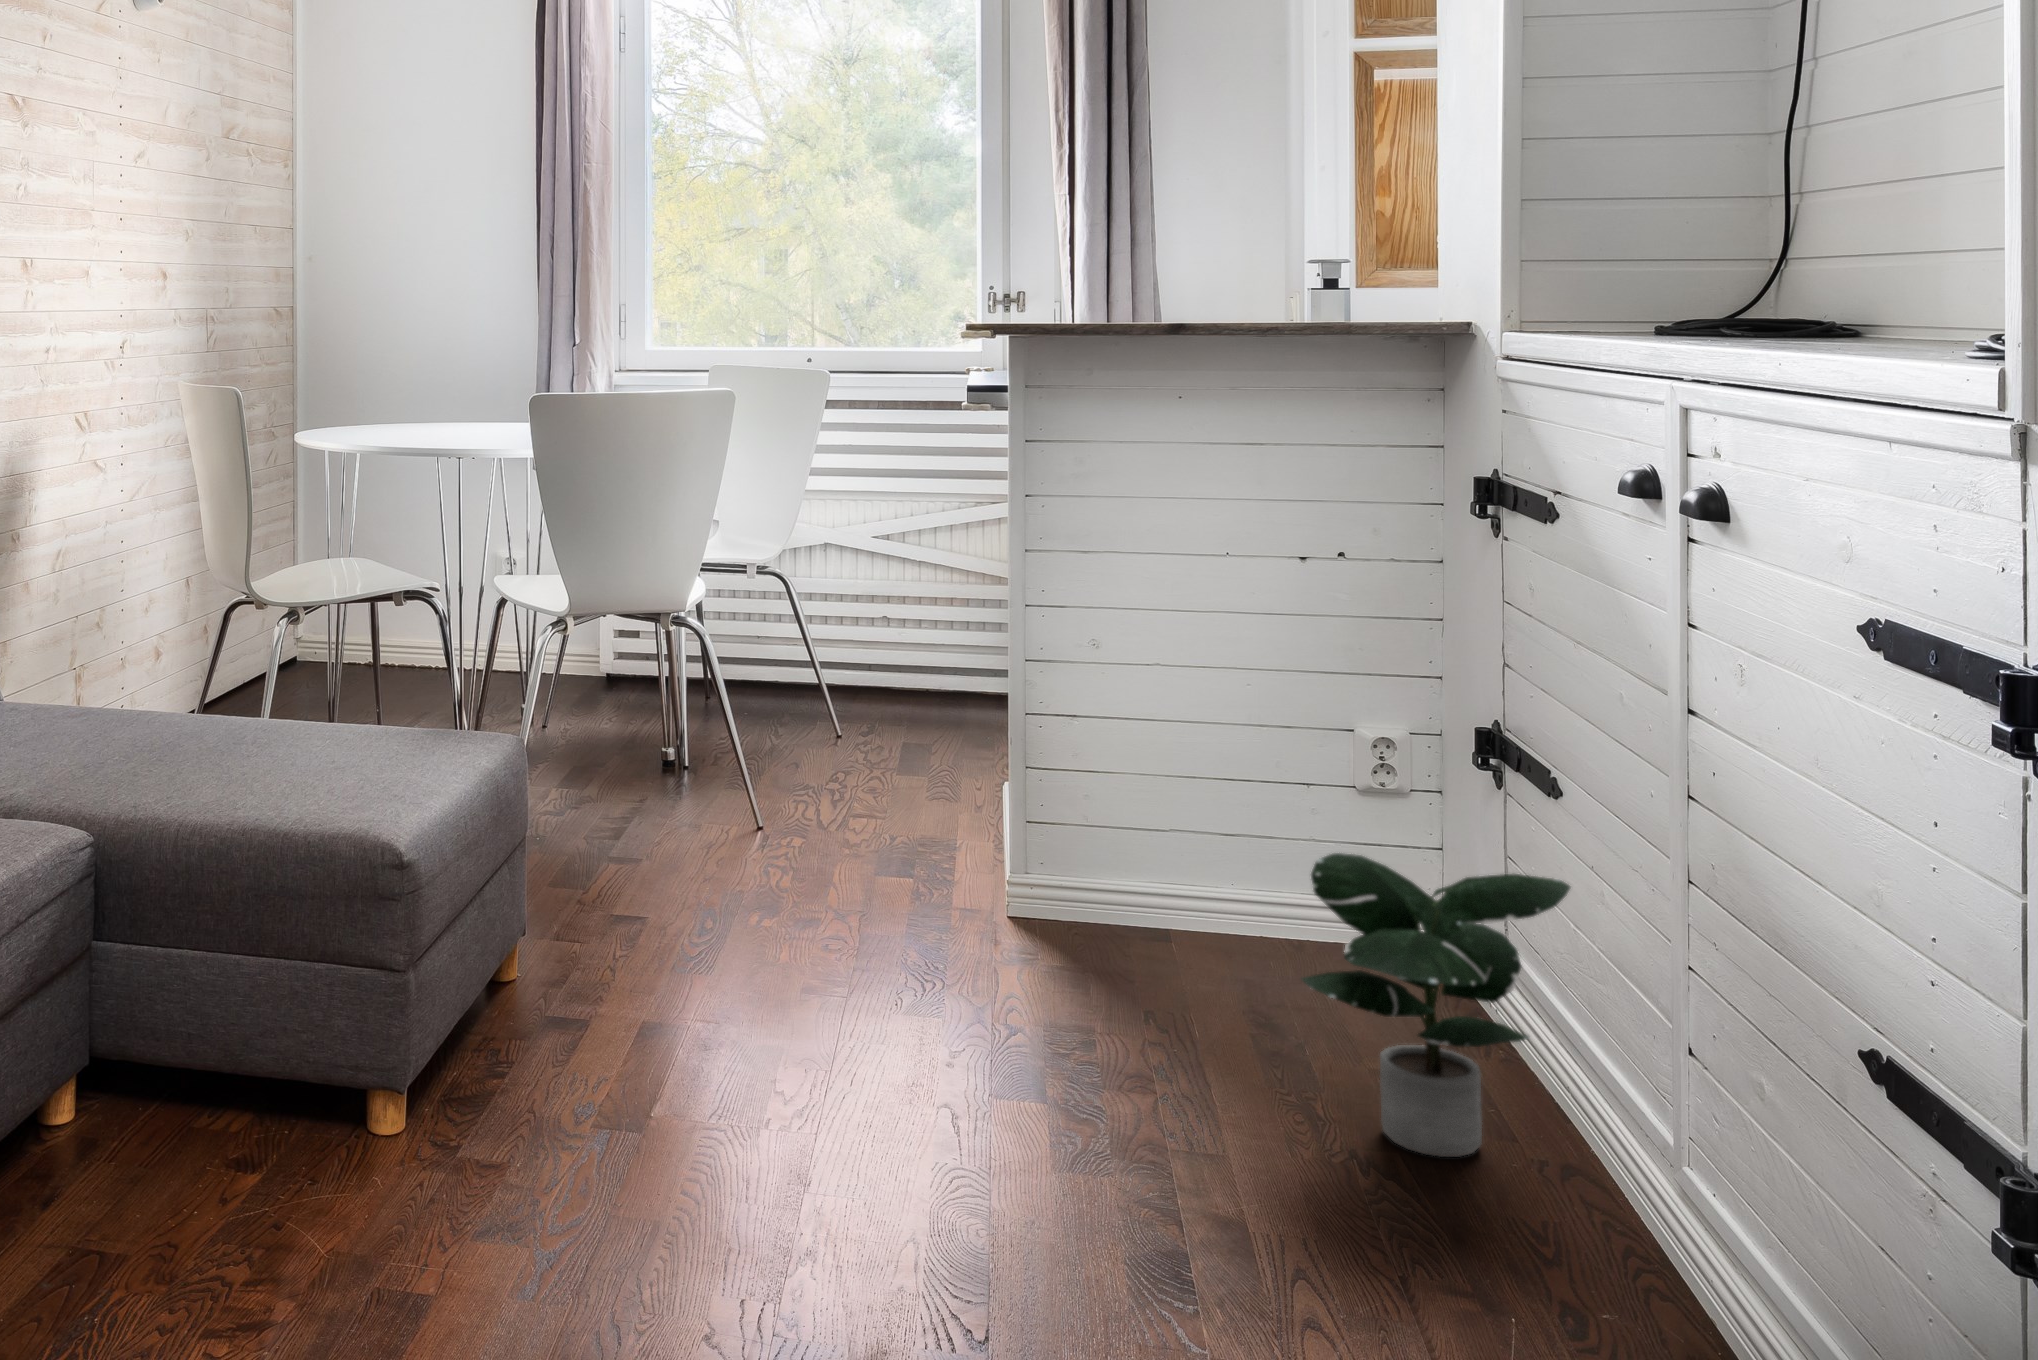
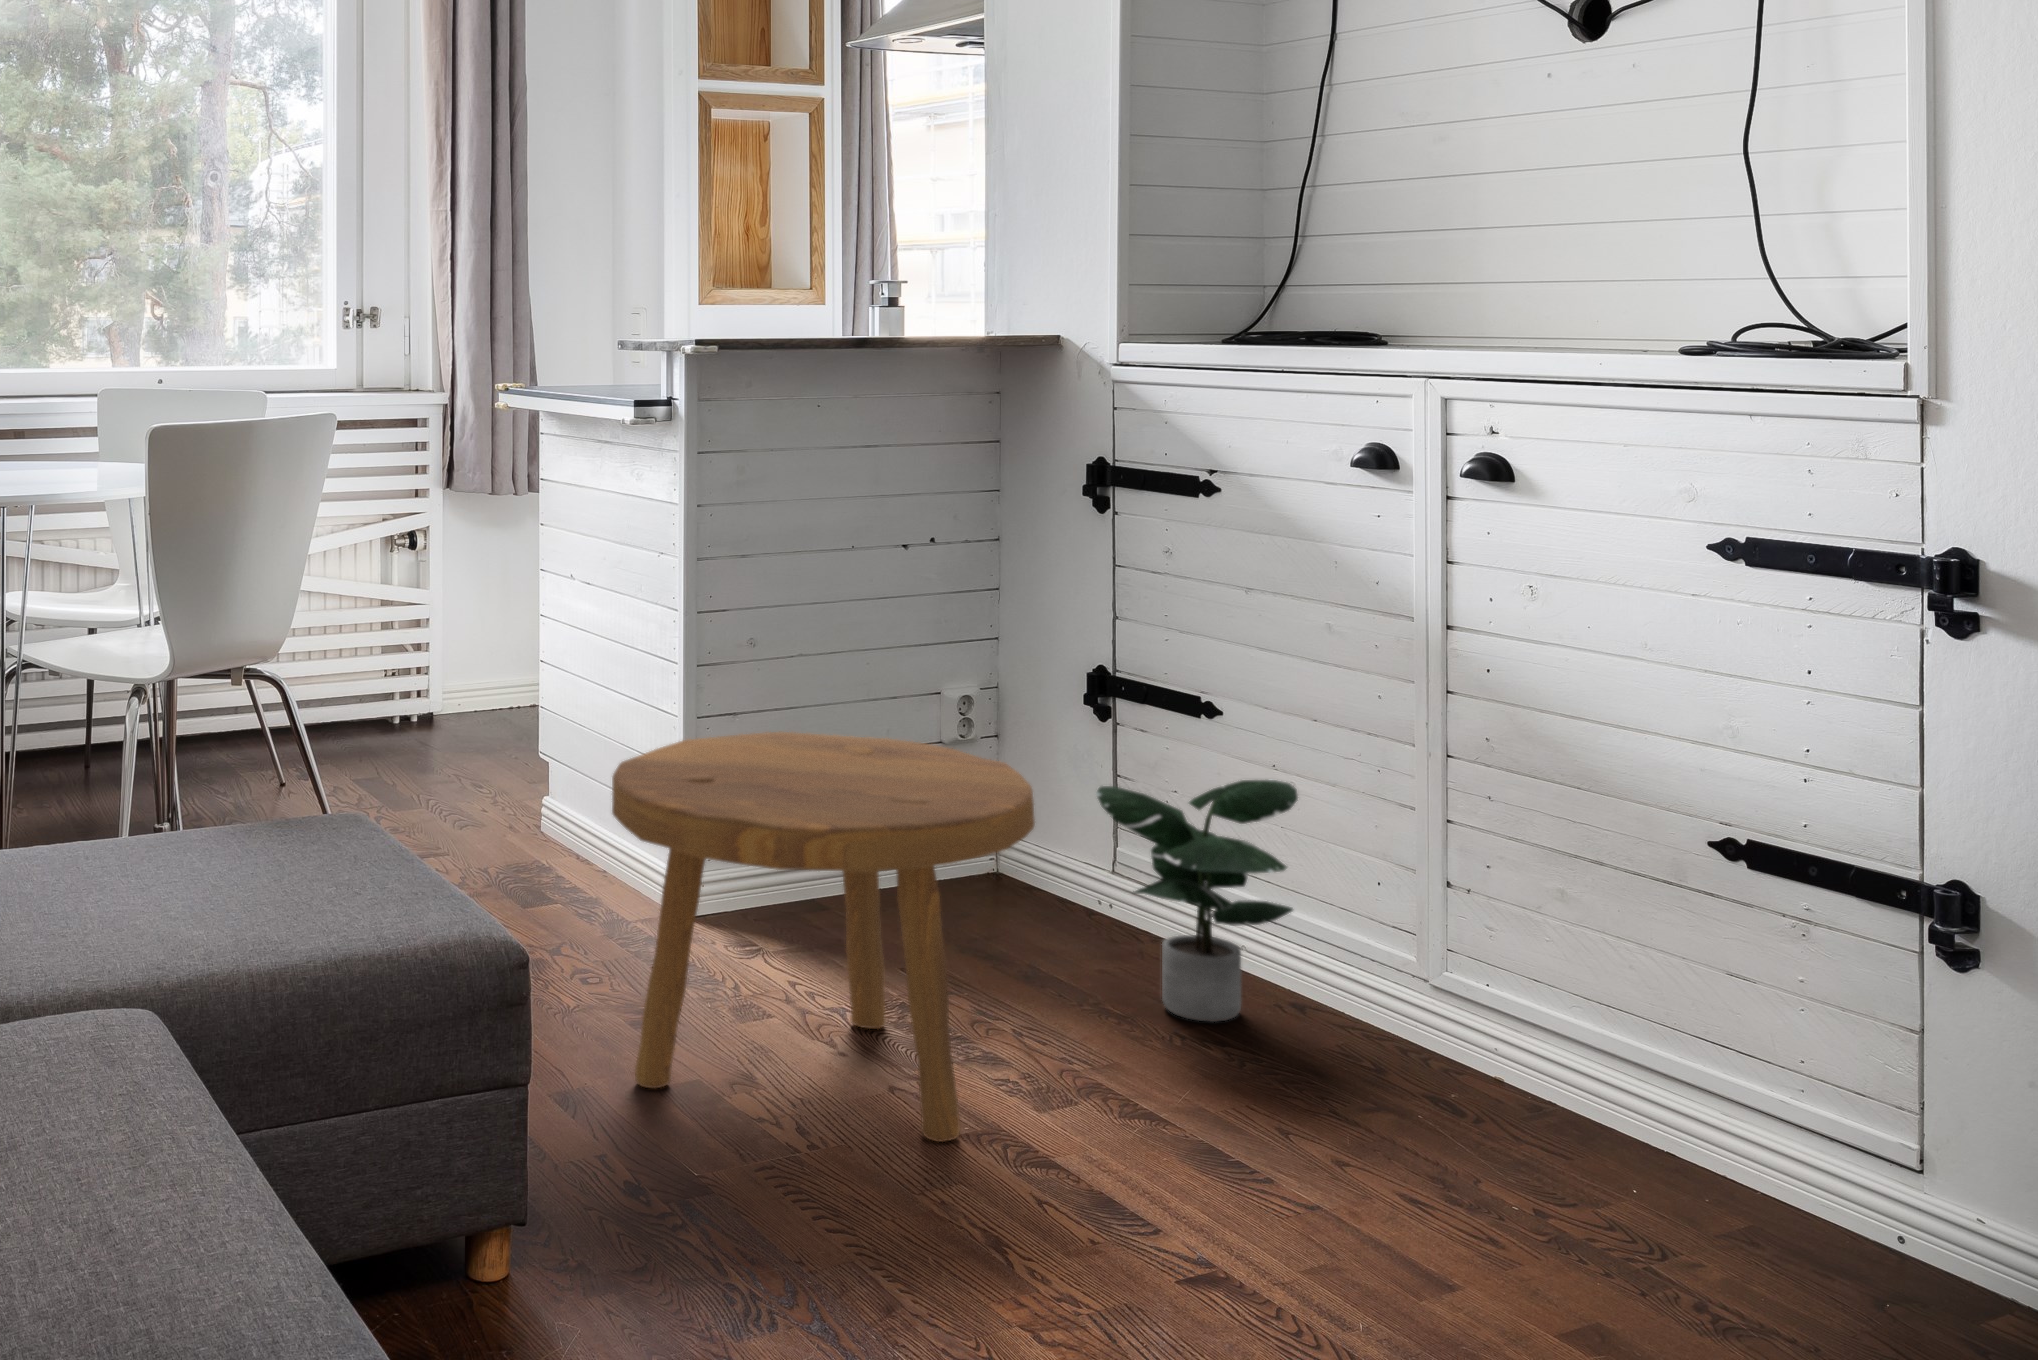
footstool: none [665,734,1107,1176] -> present [612,732,1035,1142]

